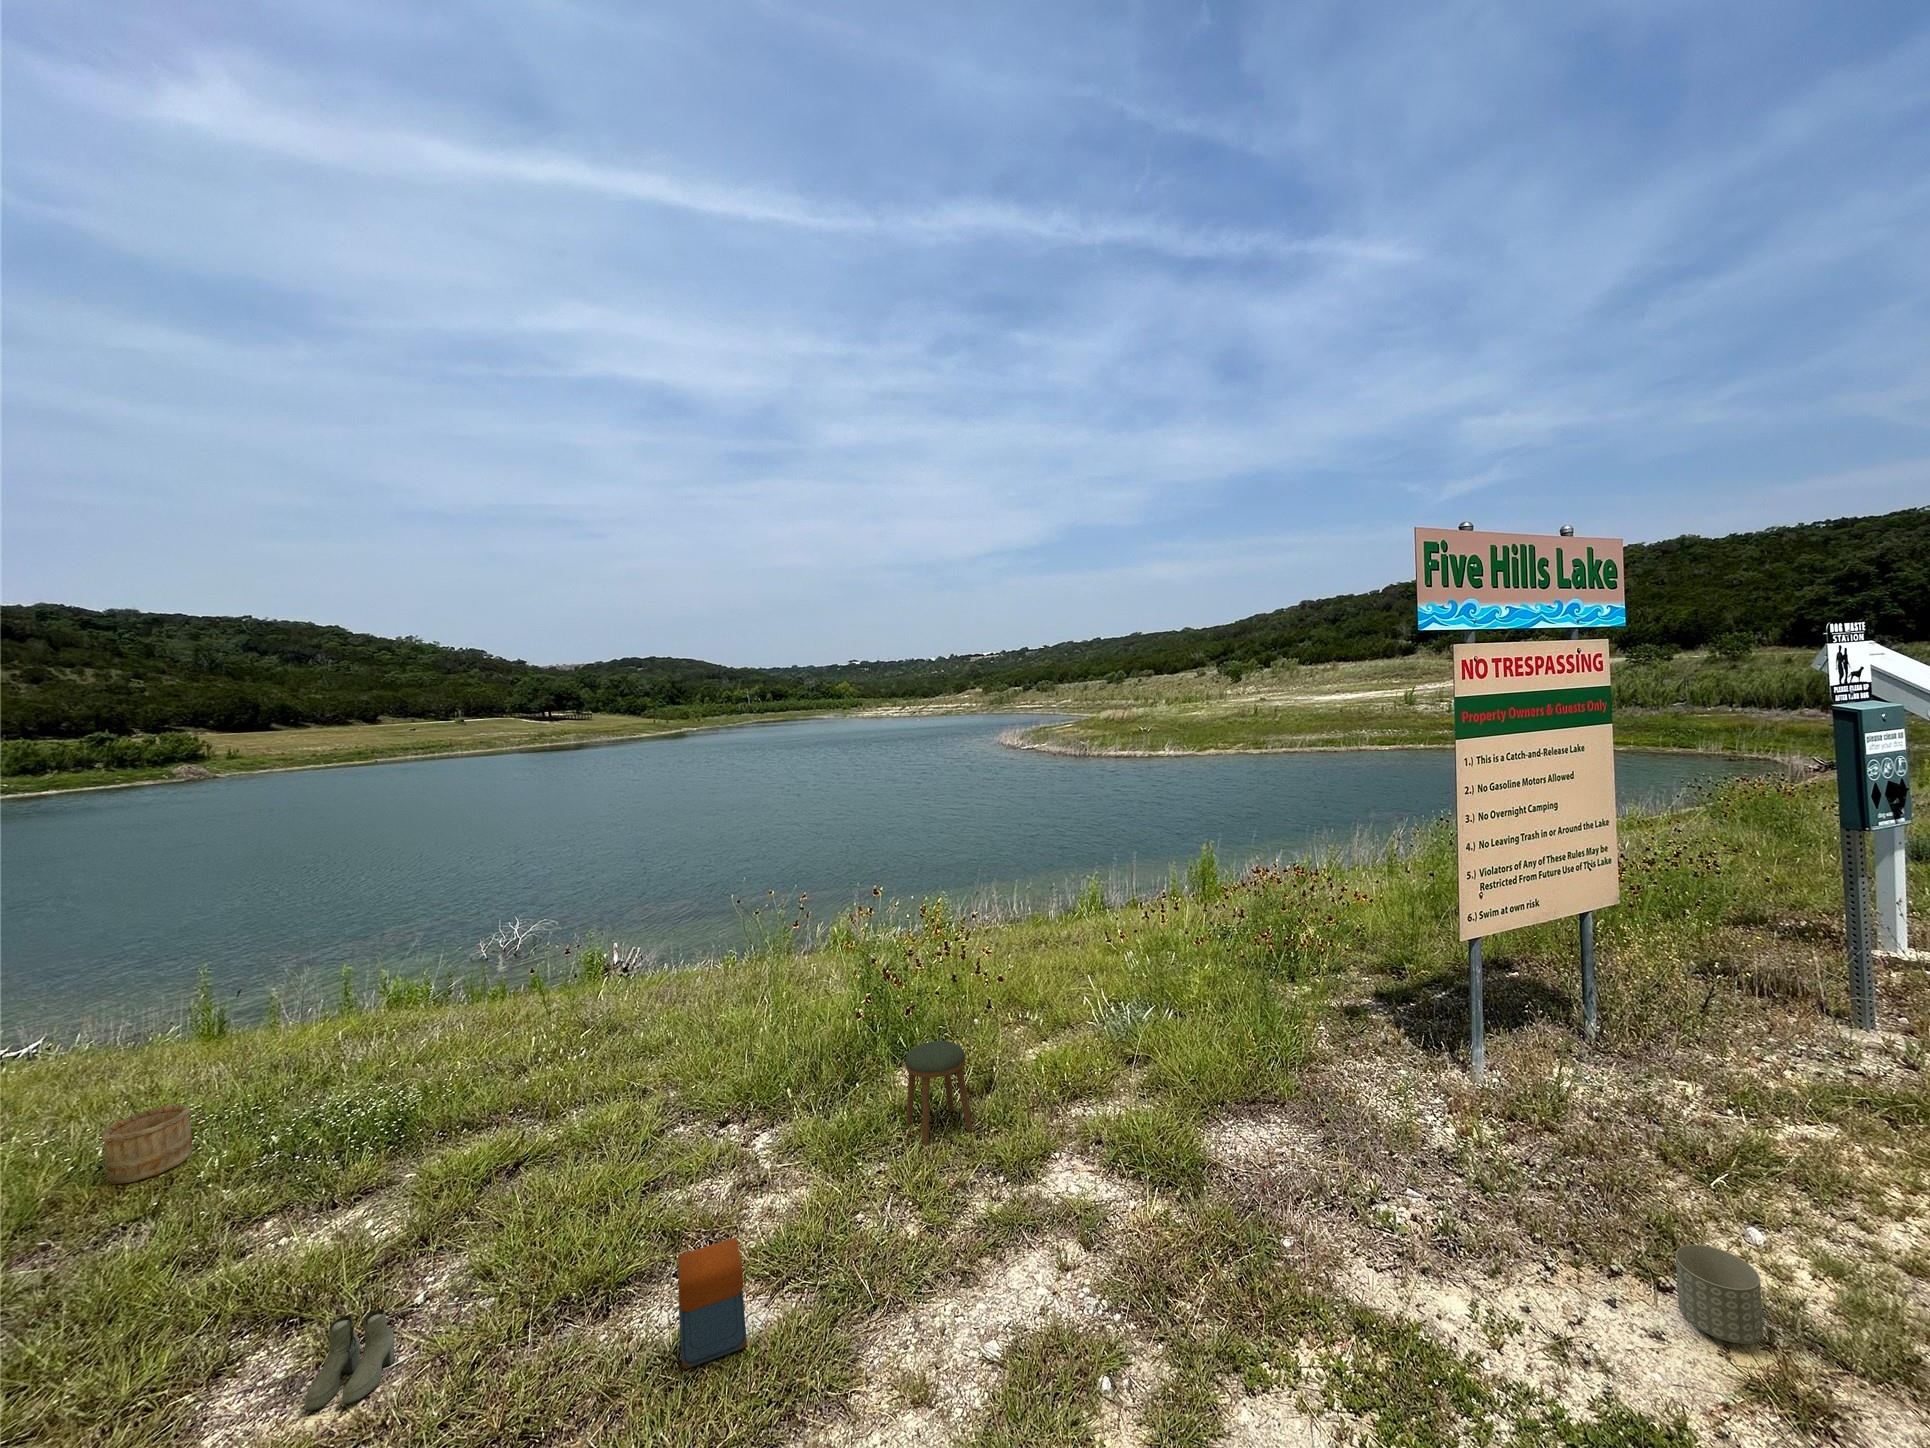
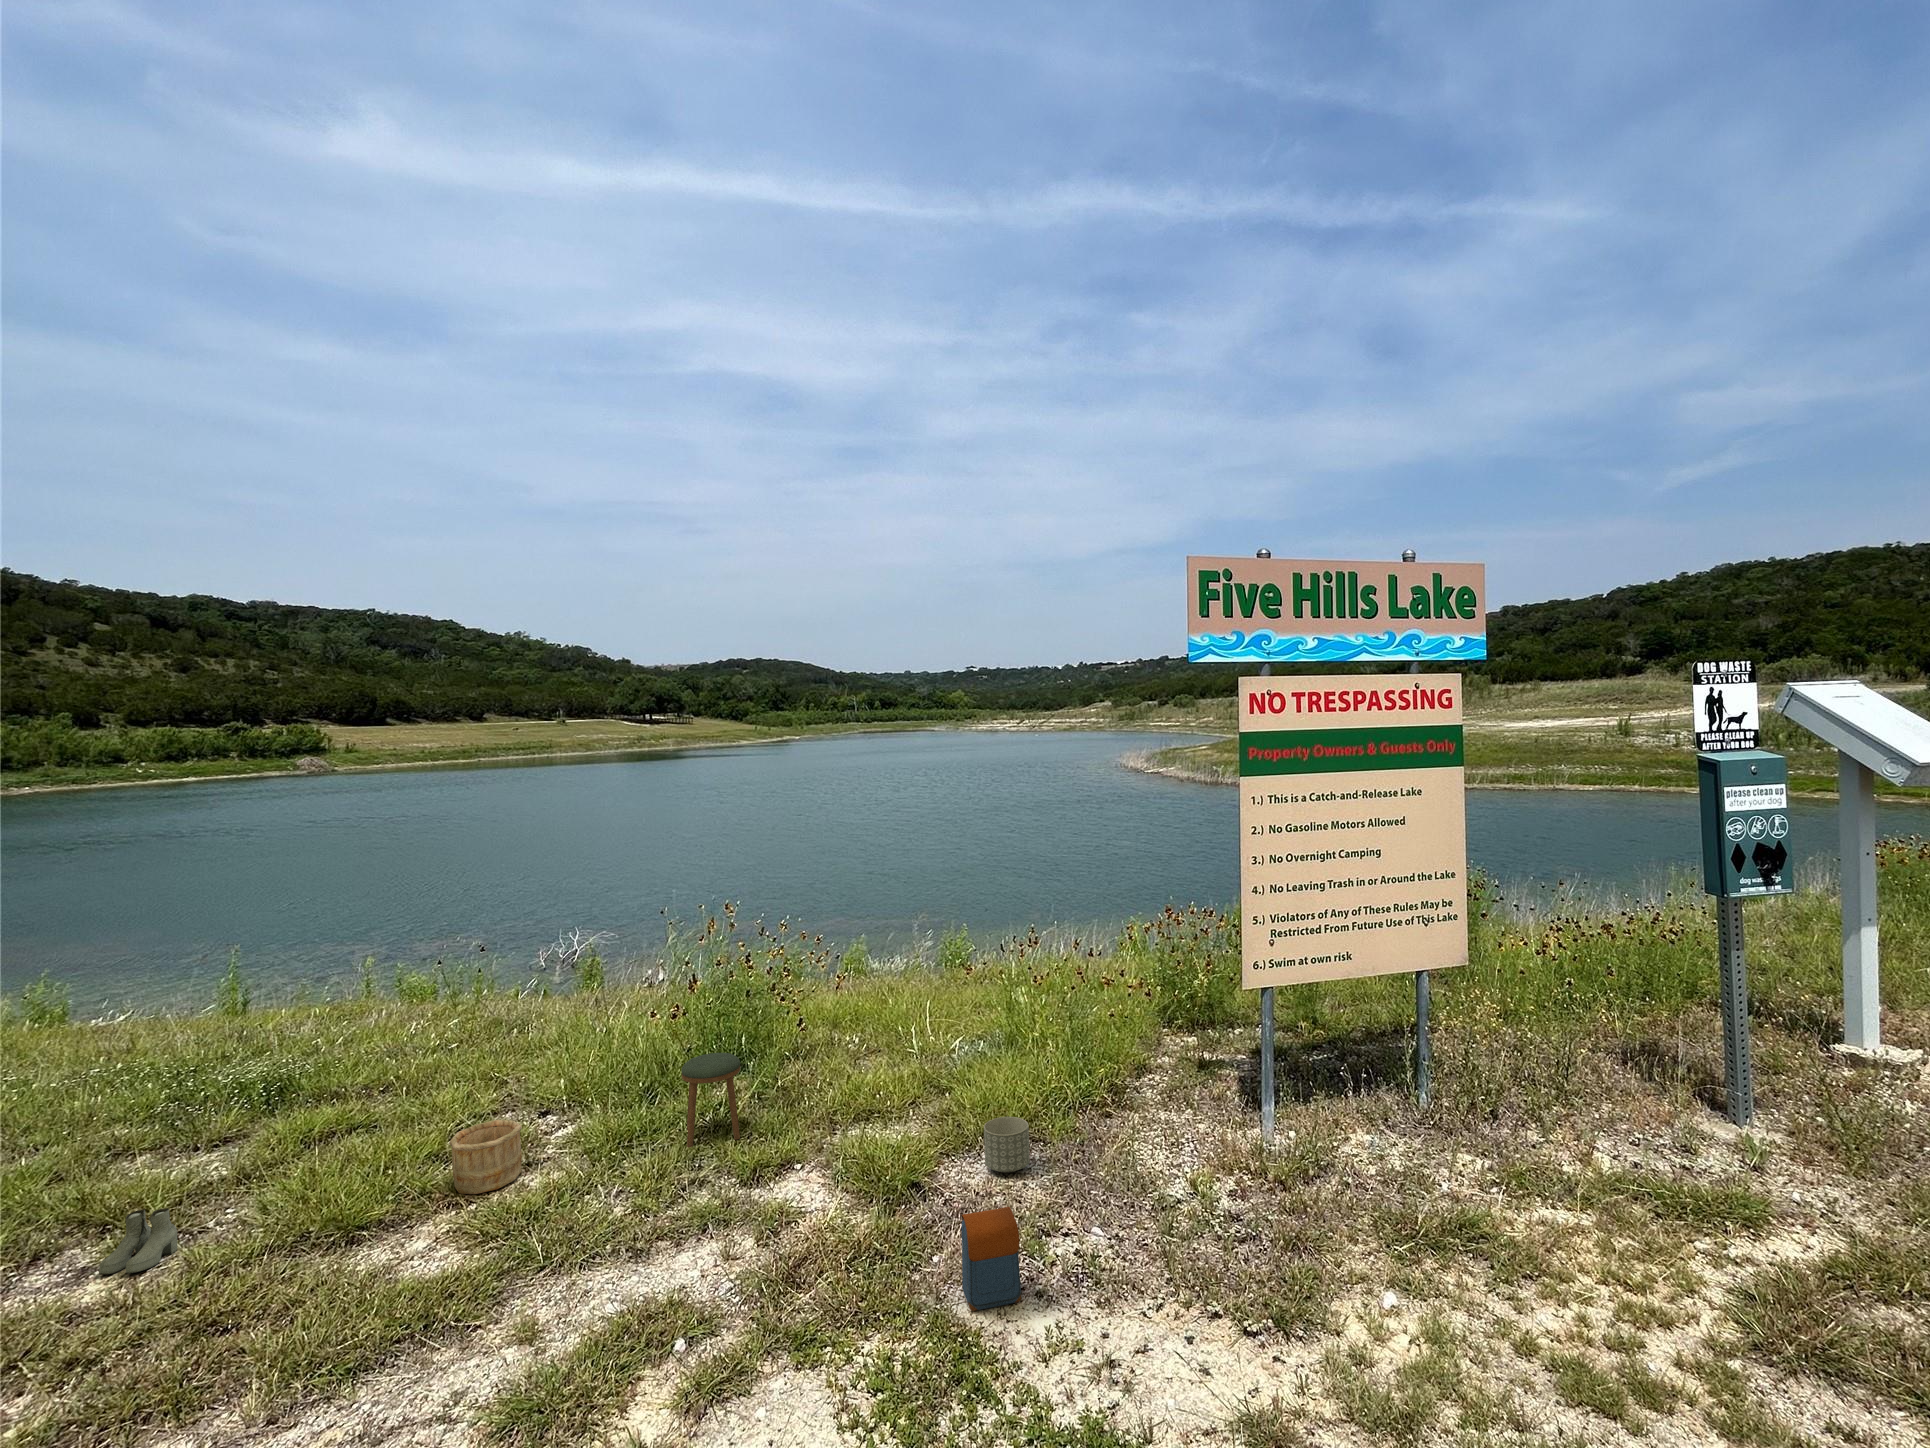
wooden bucket: present [100,1104,192,1184] -> present [449,1120,522,1194]
backpack: present [678,1237,747,1369] -> present [961,1207,1021,1311]
planter: present [1676,1245,1764,1344] -> present [984,1117,1030,1173]

